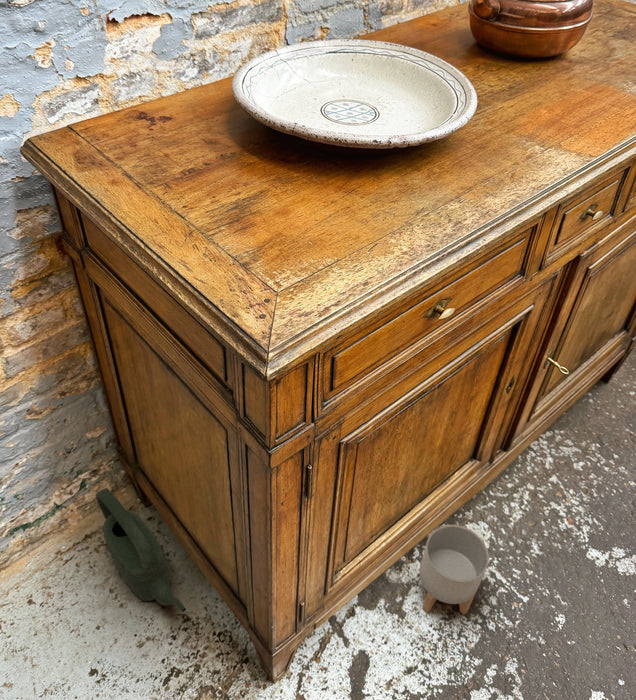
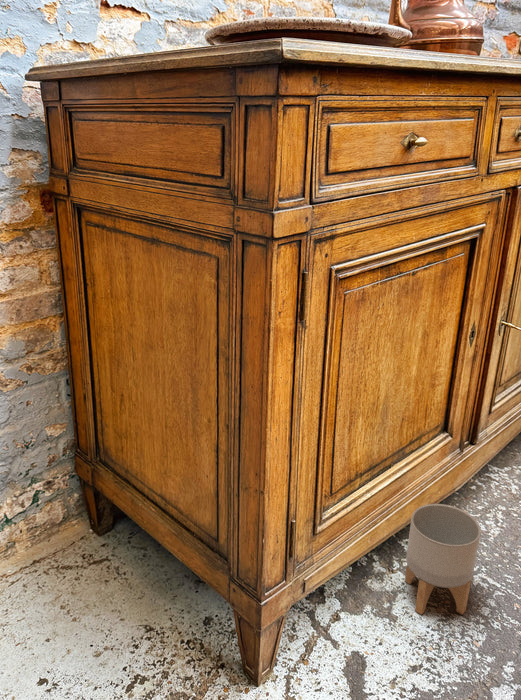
watering can: present [95,488,186,612] -> none [52,484,156,613]

